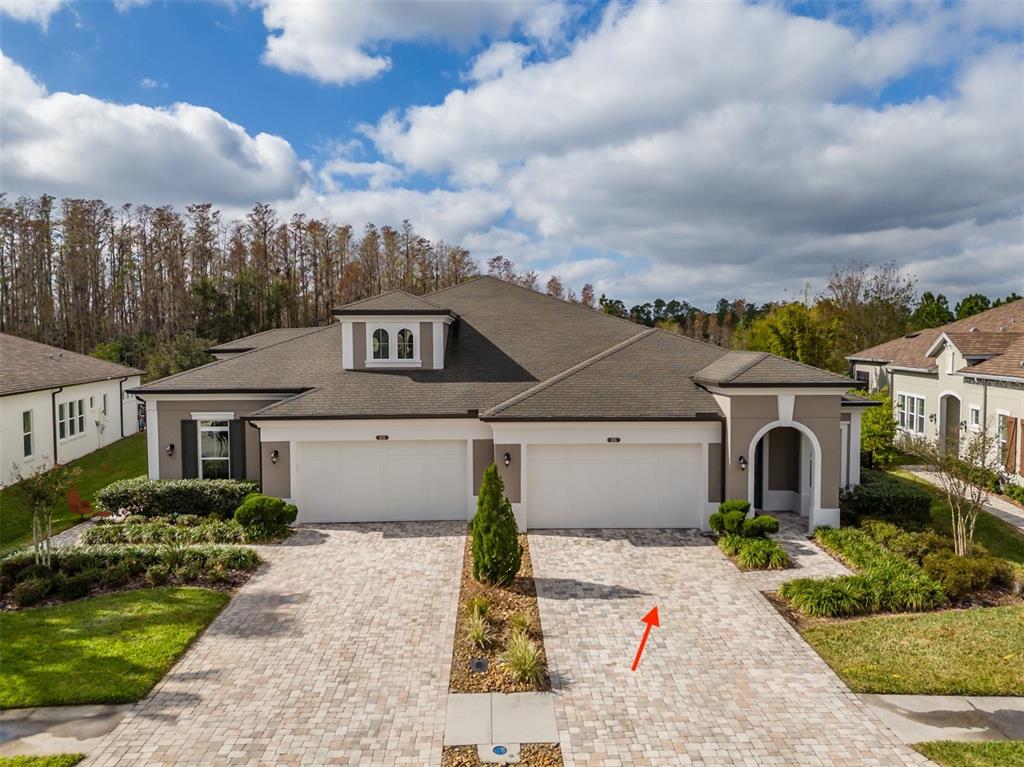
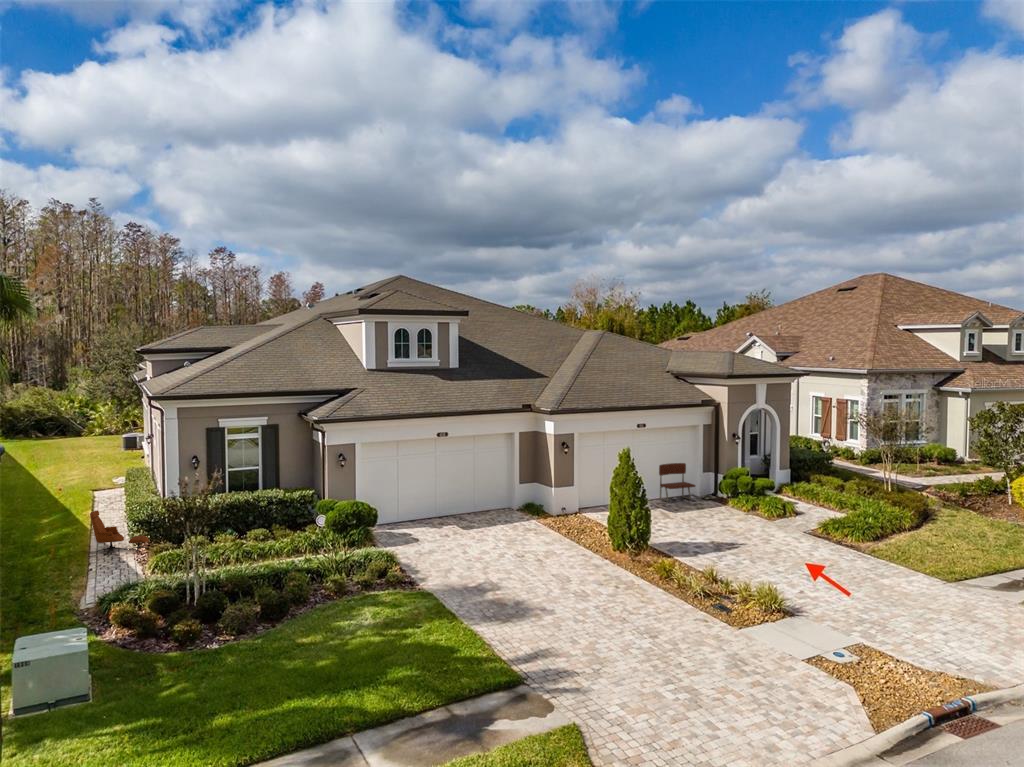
bench: none [642,488,685,535] -> present [659,463,695,502]

